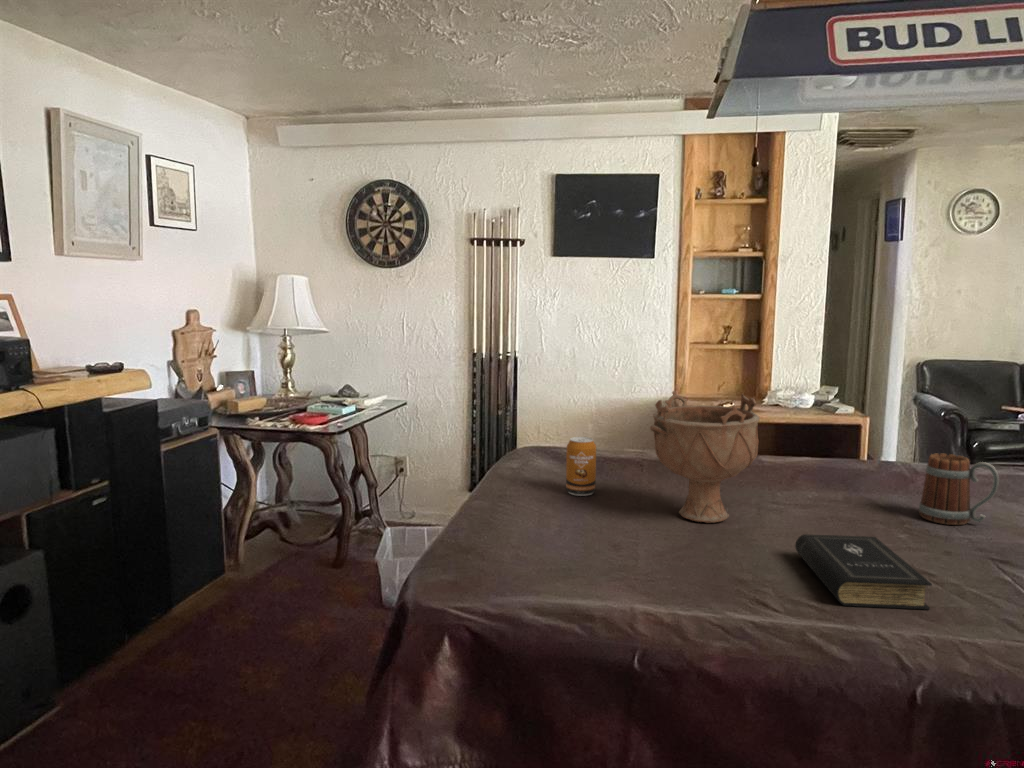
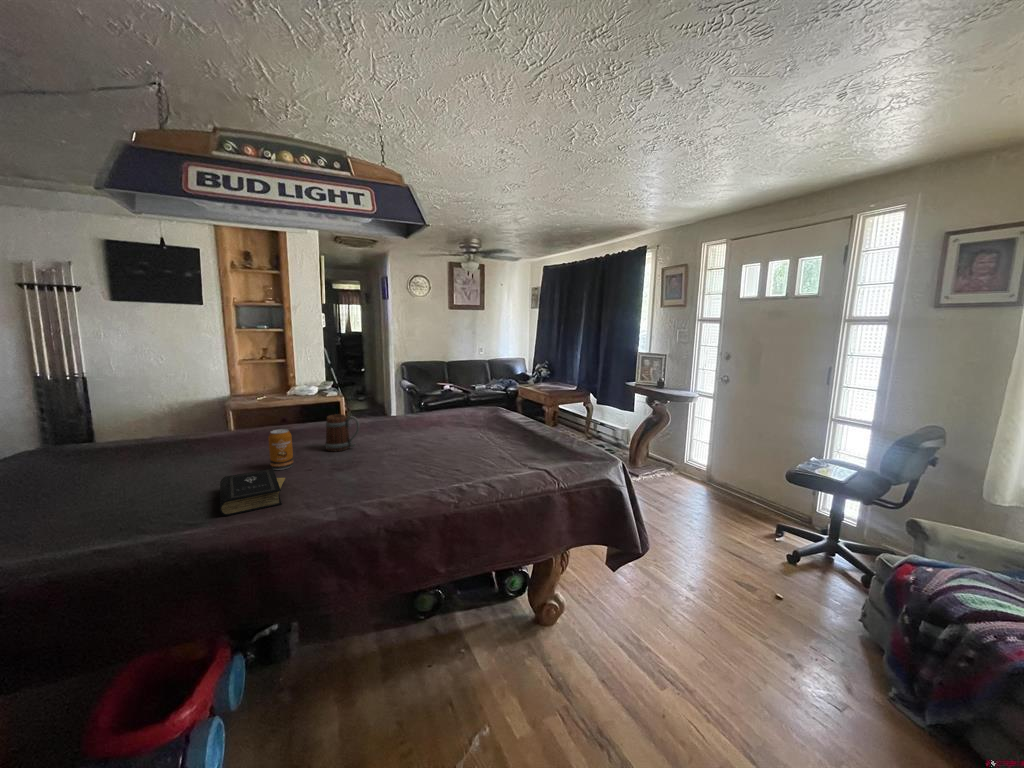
decorative bowl: present [650,391,760,523] -> none [112,394,212,482]
soda can: present [566,437,596,496] -> present [268,429,293,470]

